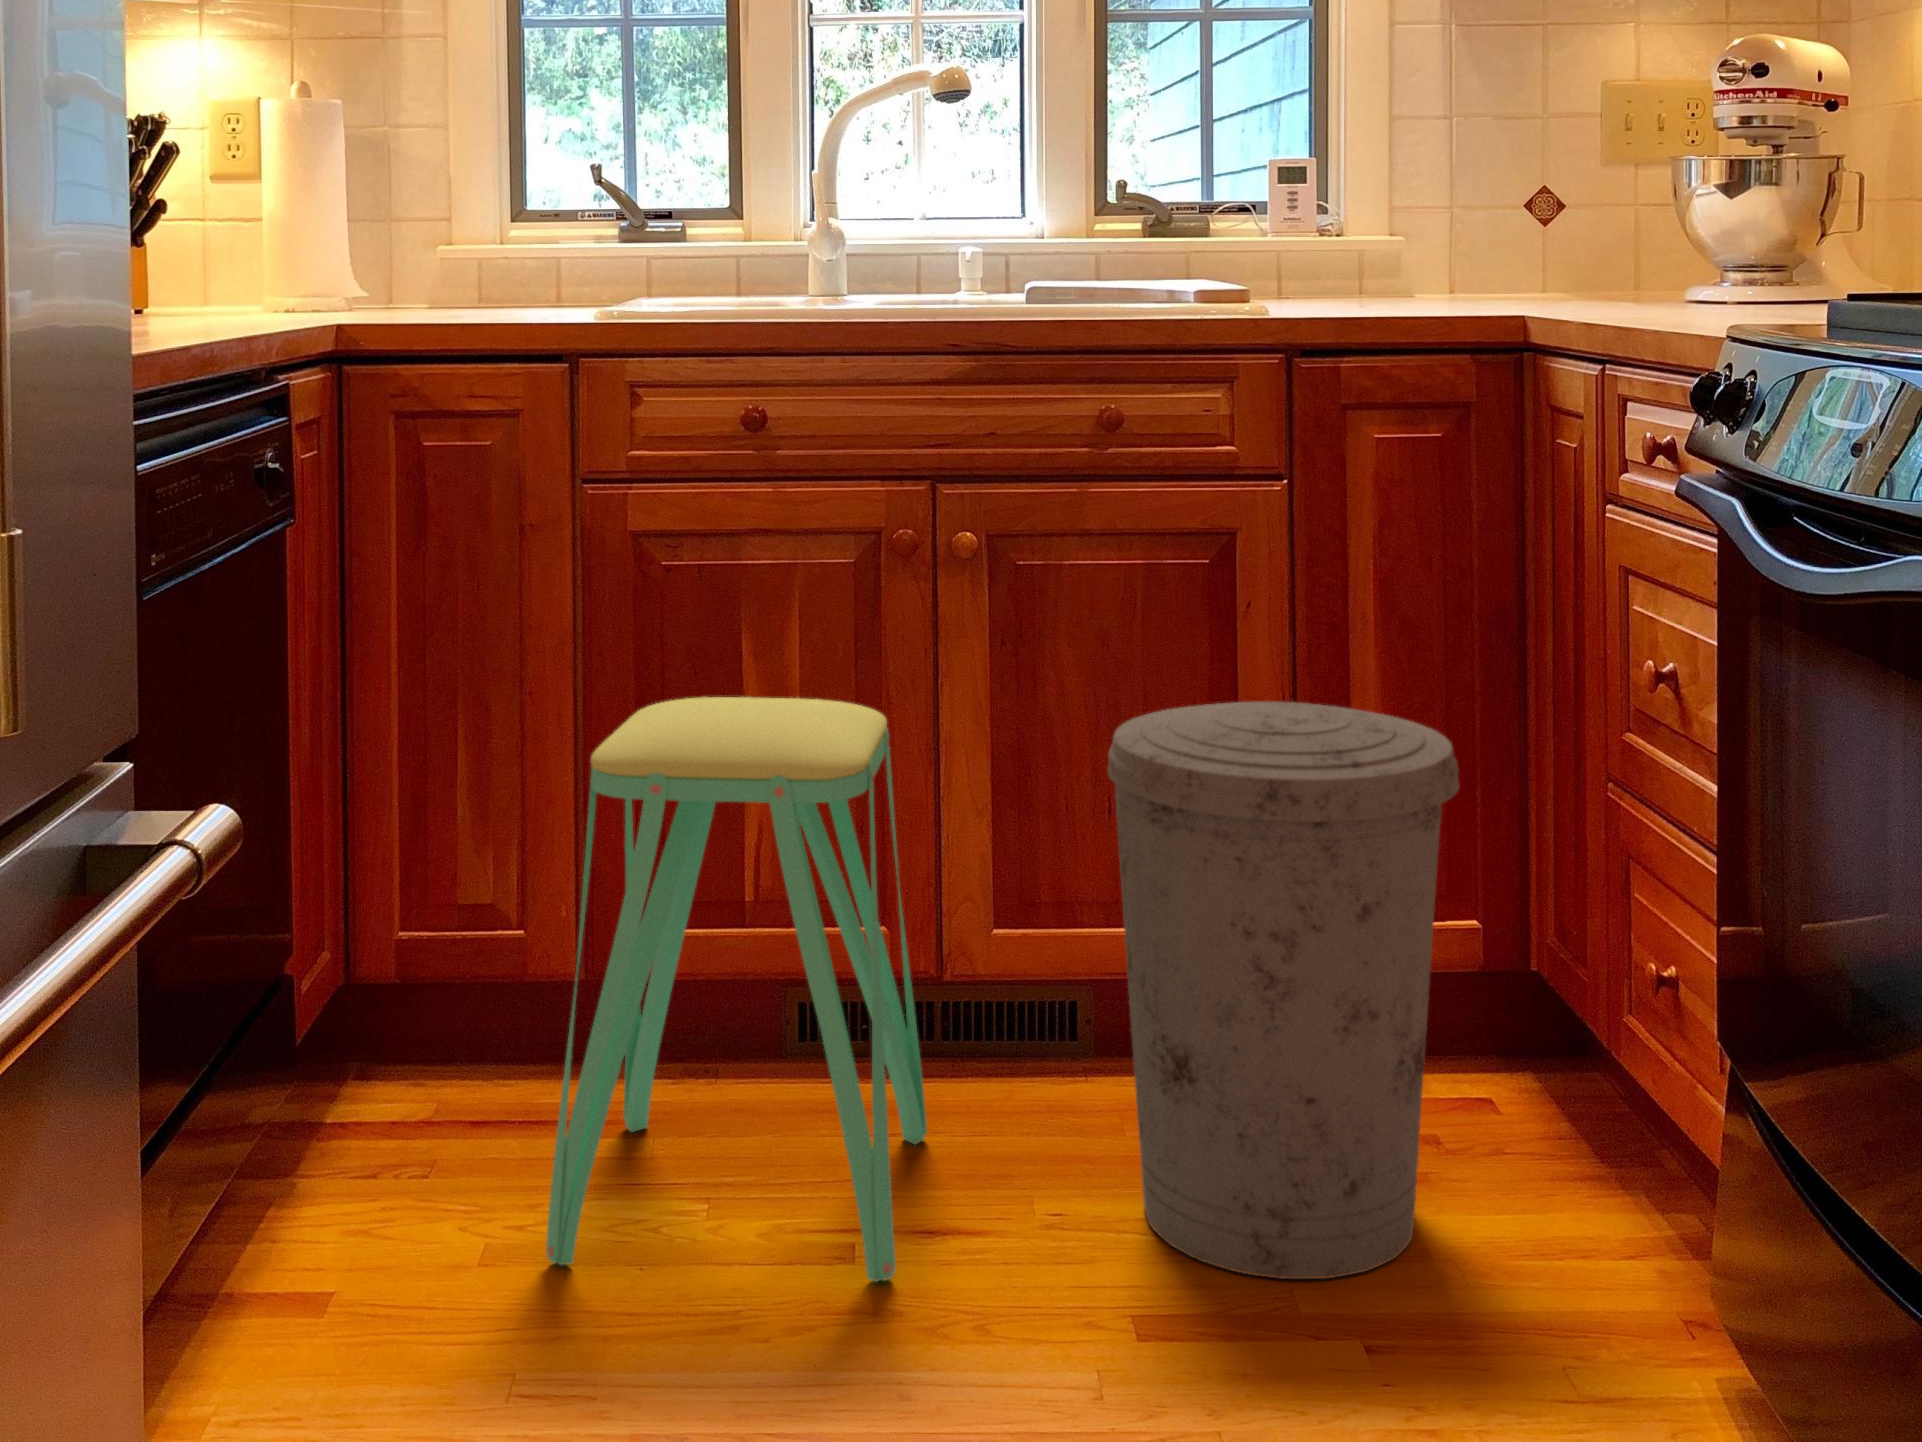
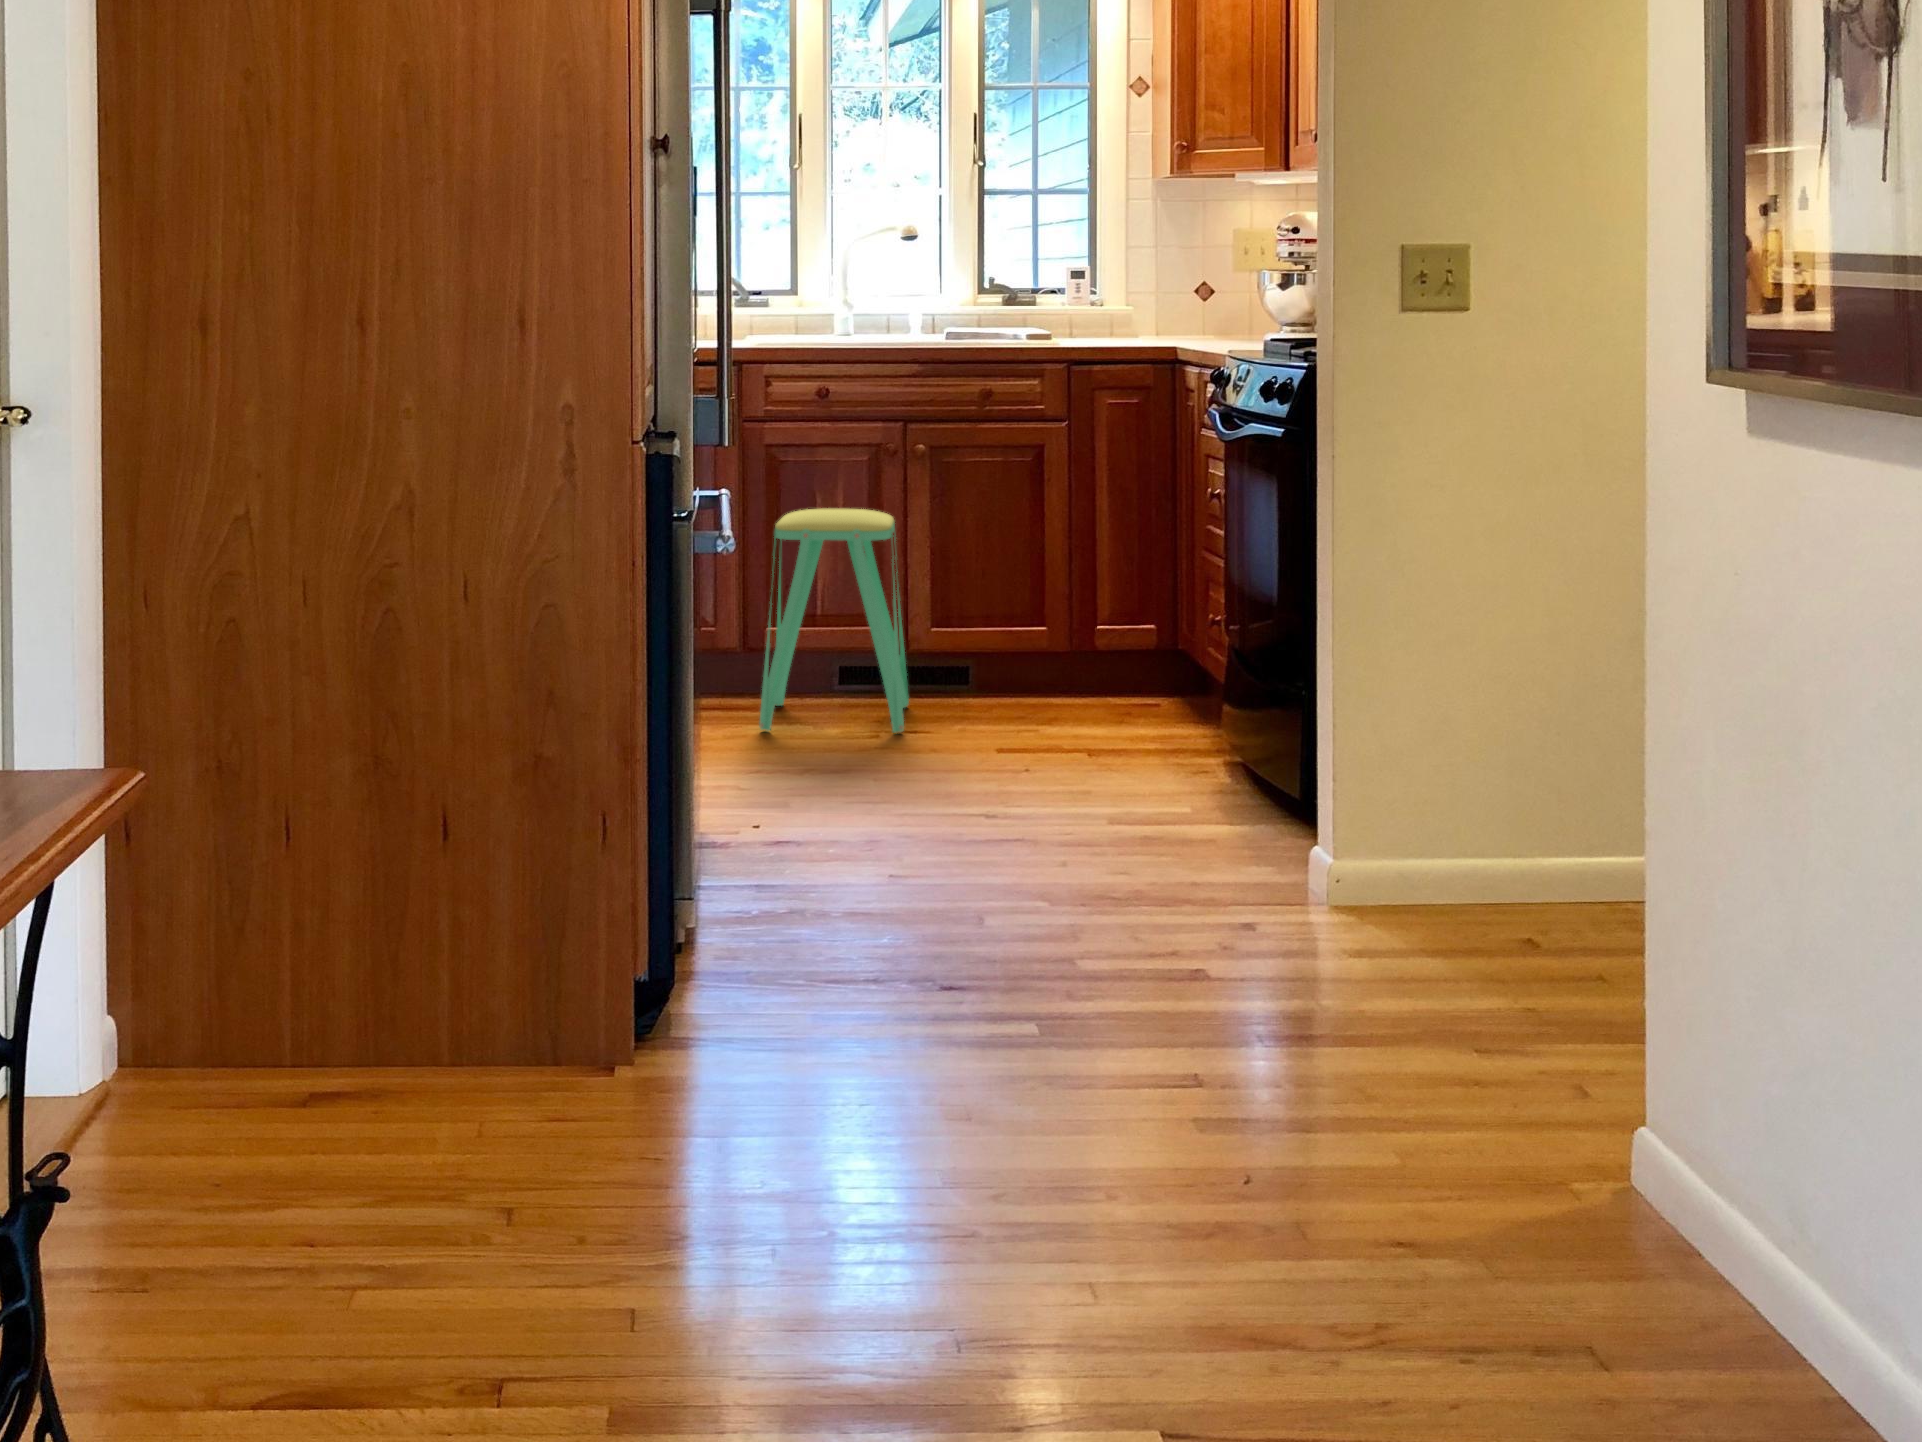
trash can: present [1108,701,1460,1279] -> none [989,509,1134,732]

